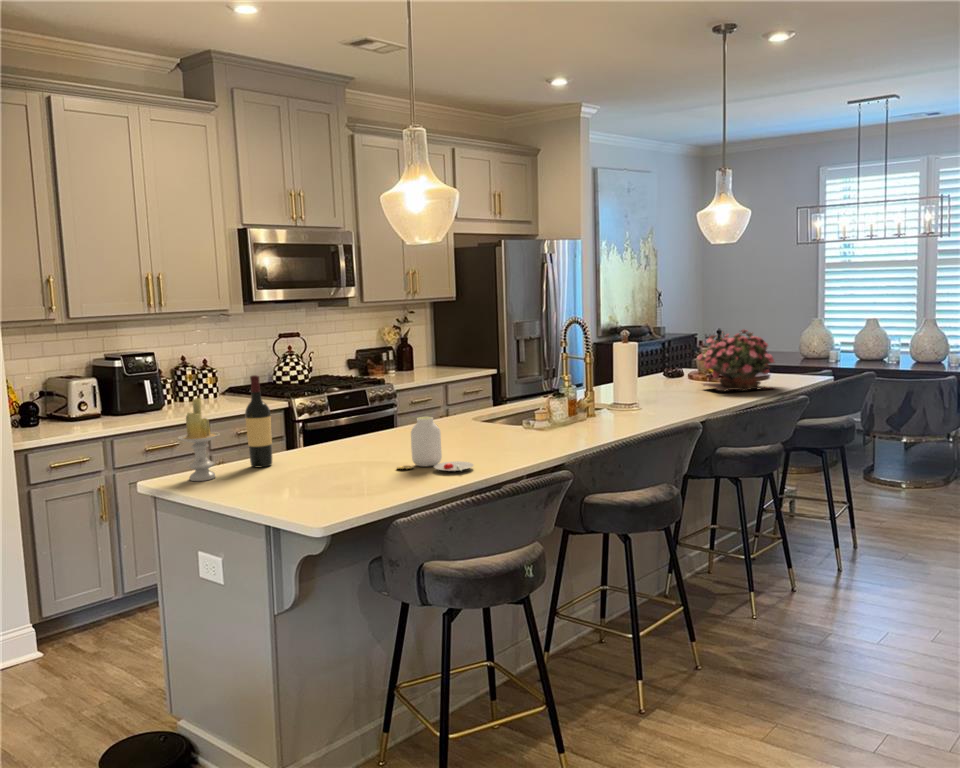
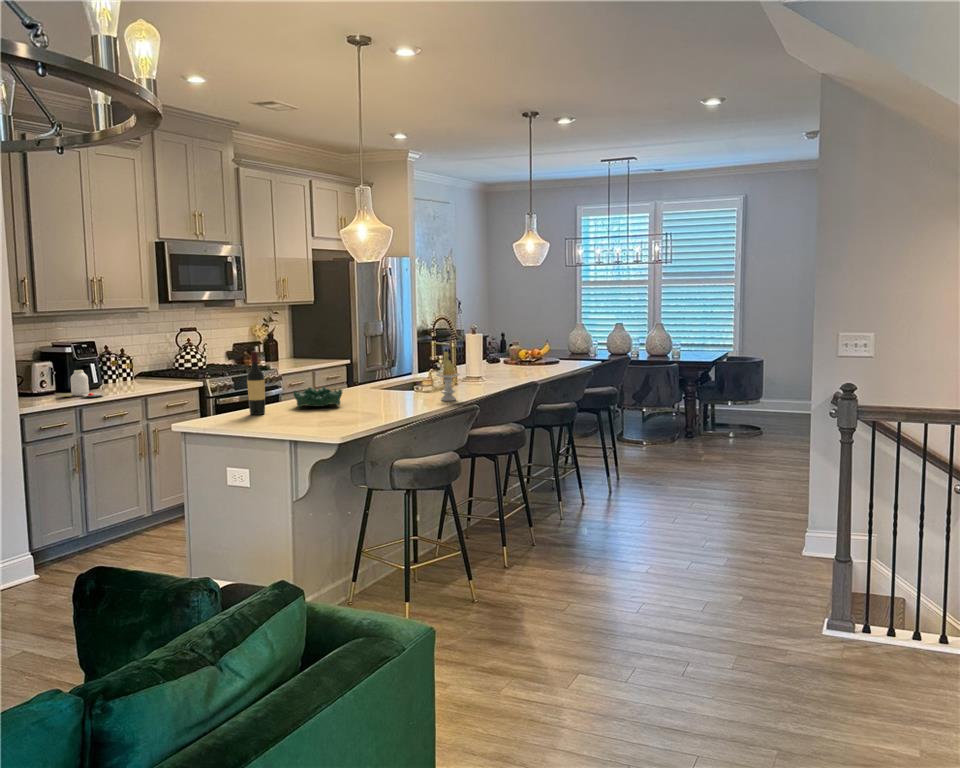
potted flower: present [697,330,774,391] -> none [517,327,571,370]
candle: present [178,398,220,481] -> present [436,352,460,401]
jar: present [397,417,473,471] -> present [63,370,105,397]
decorative bowl: none [321,423,394,456] -> present [293,387,342,407]

